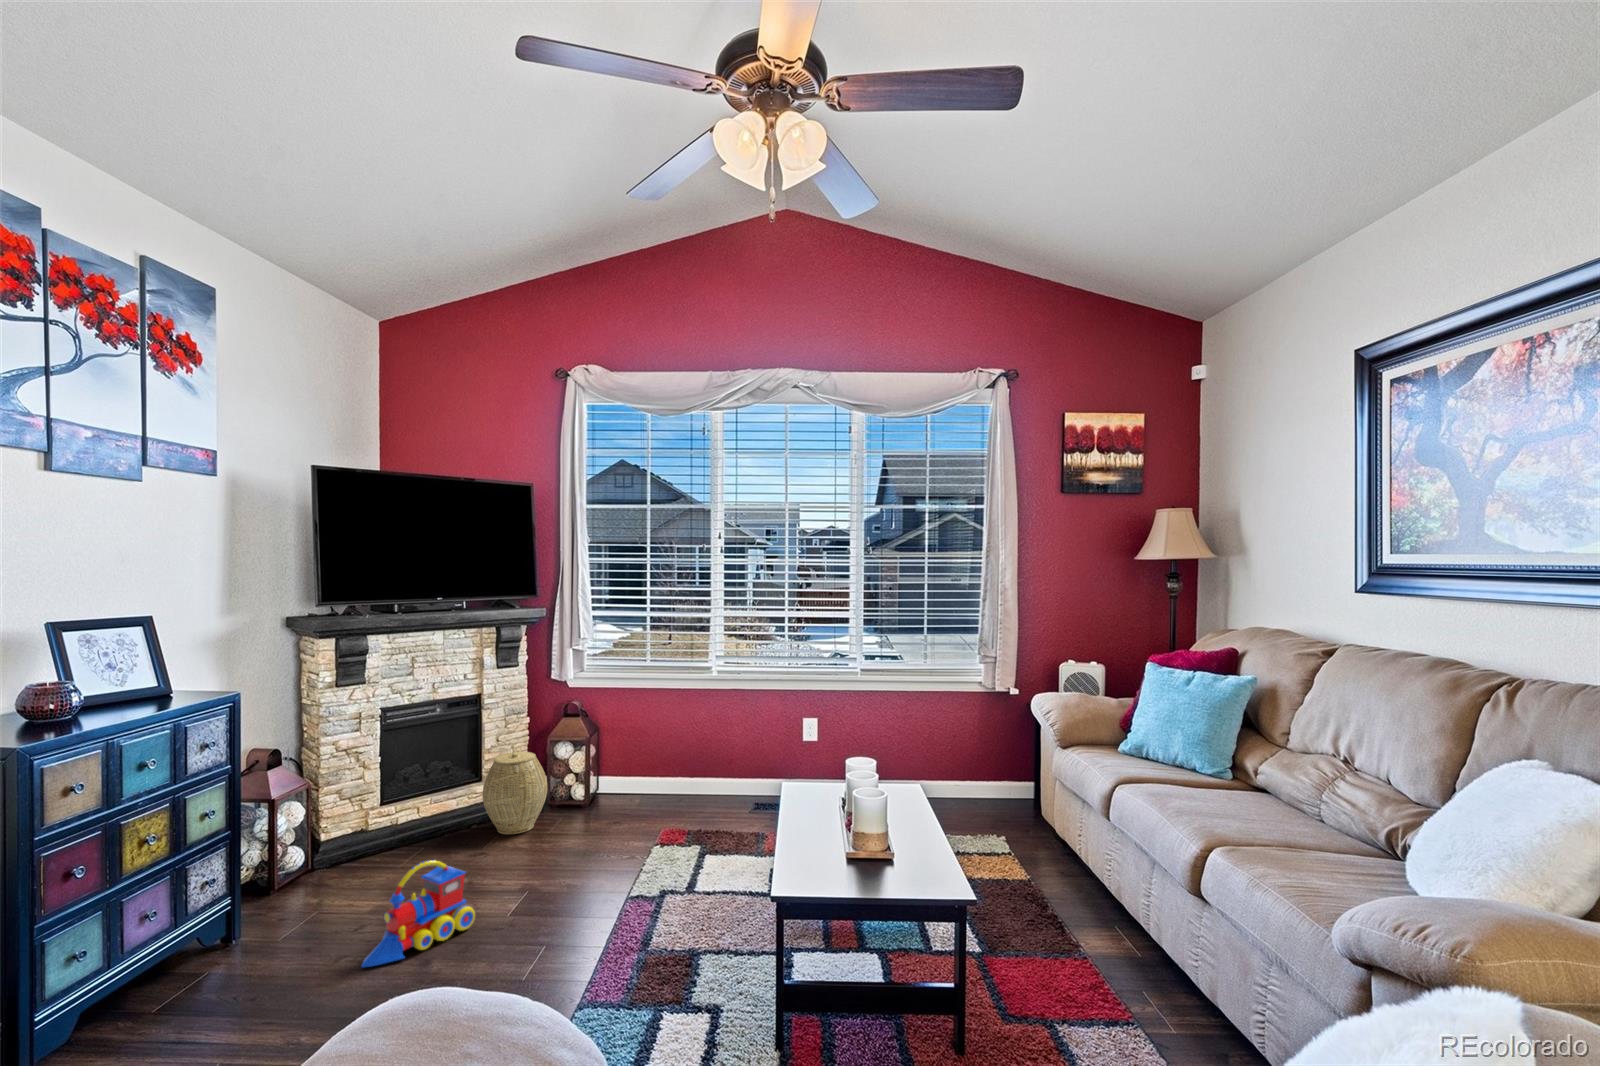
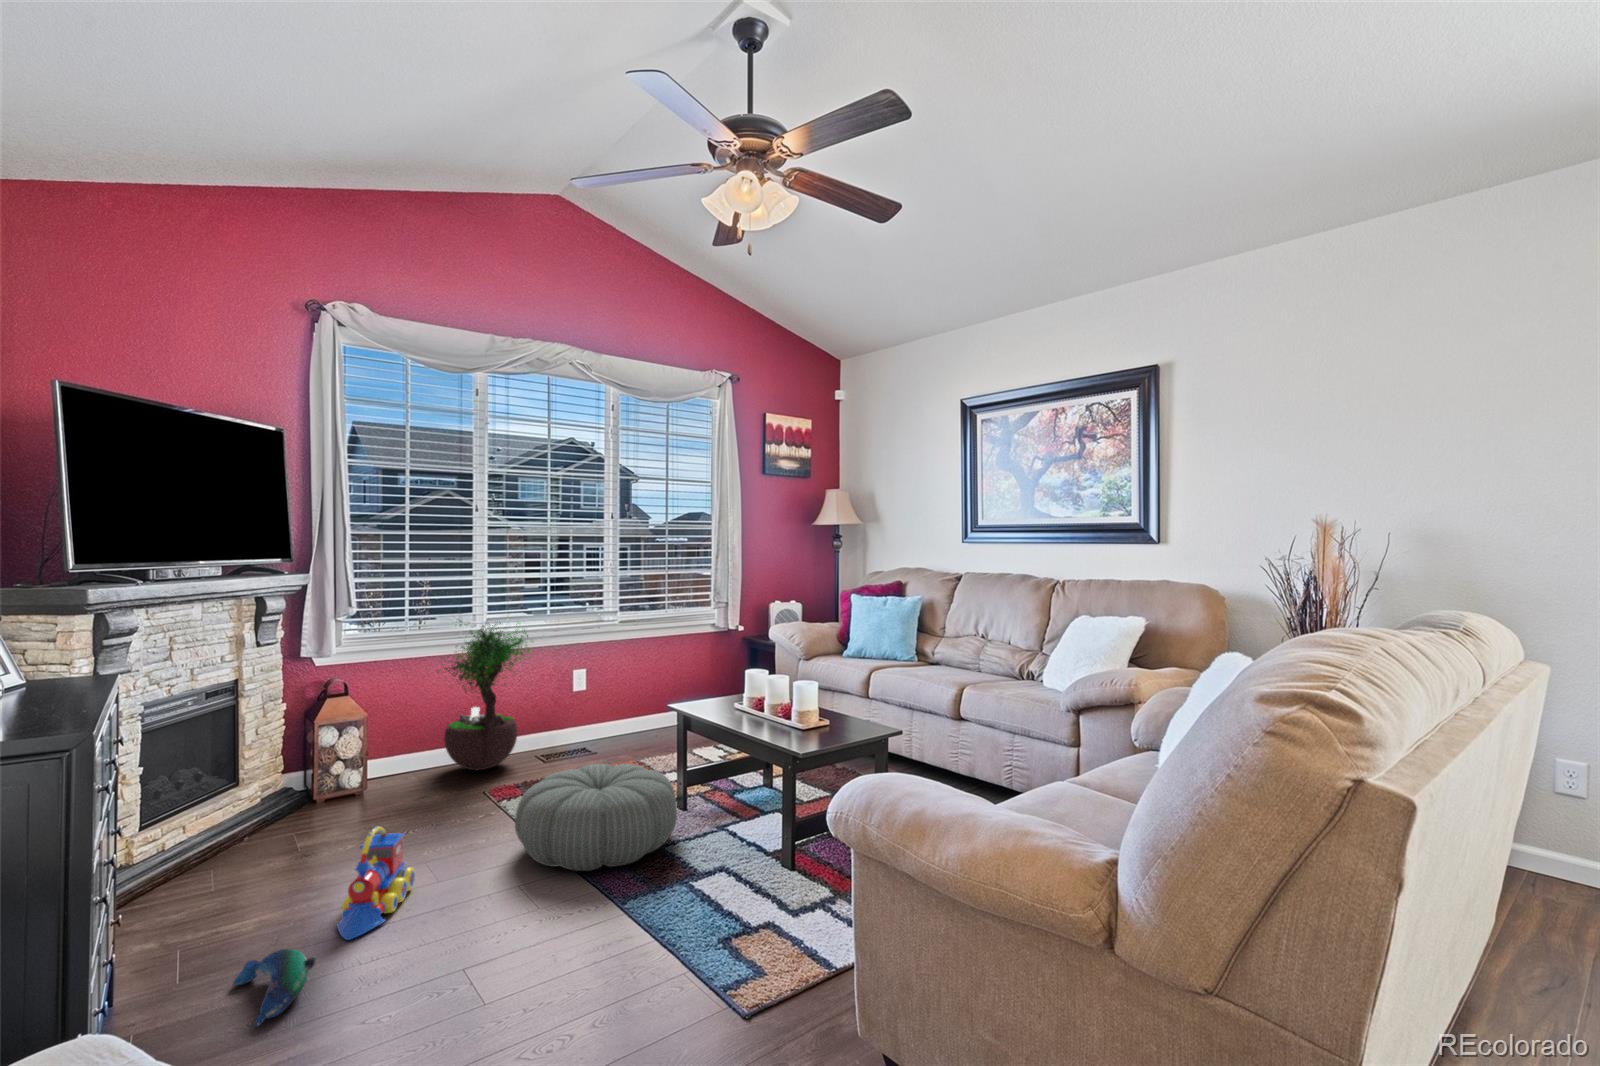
potted tree: none [640,651,736,809] -> present [437,615,531,770]
woven basket: present [483,752,548,834] -> none [262,737,344,830]
pouf: none [555,839,741,978] -> present [515,764,677,871]
plush toy: none [202,960,294,1032] -> present [233,949,316,1027]

